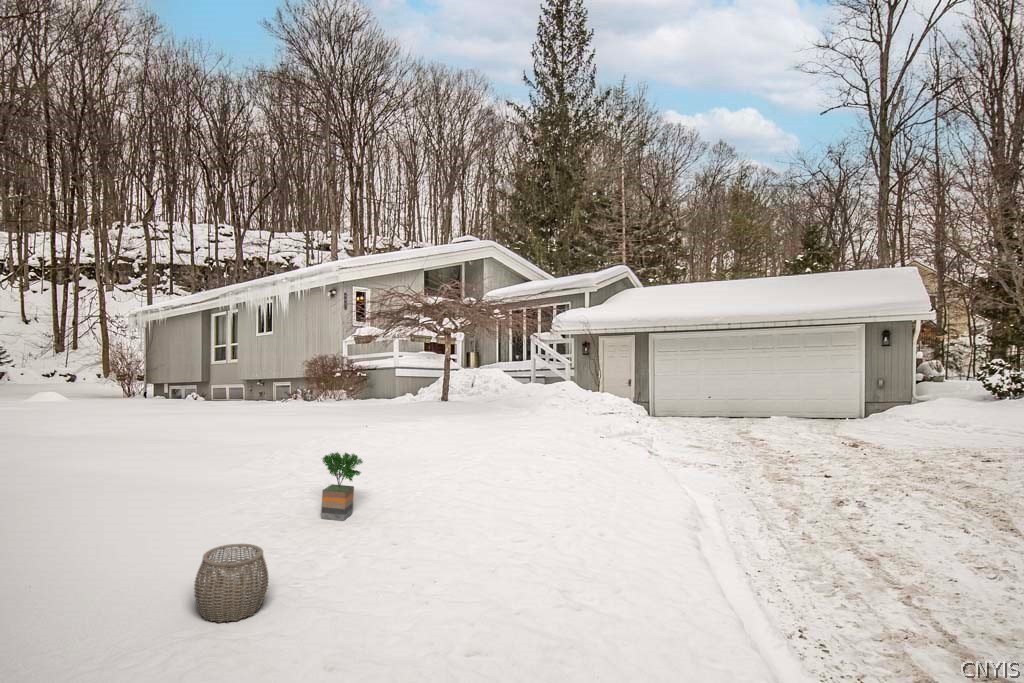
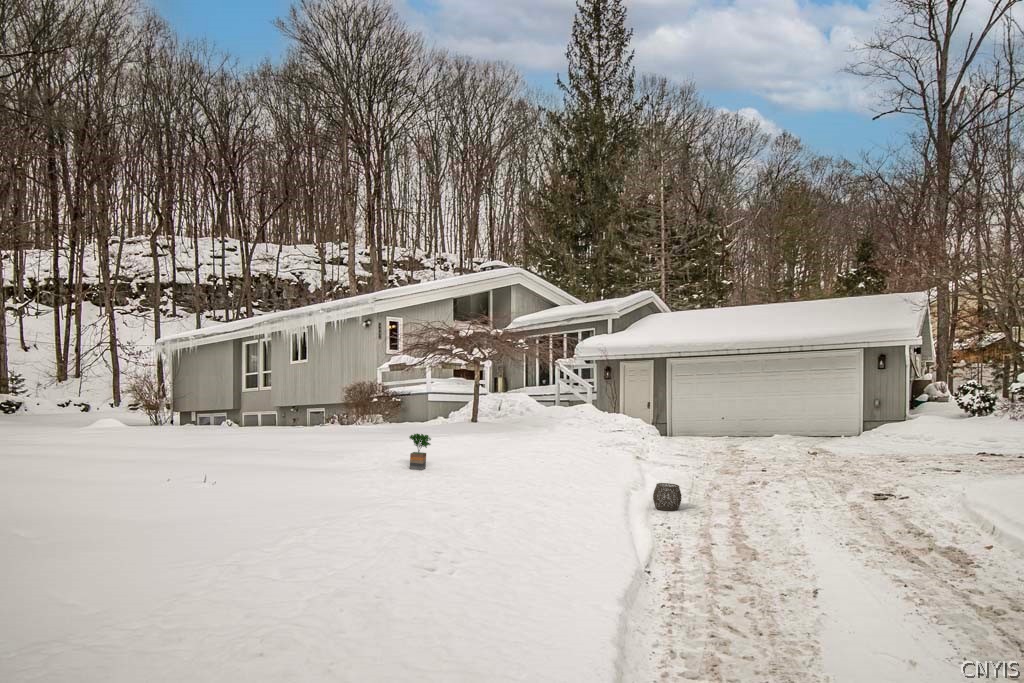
woven basket: present [194,544,269,622] -> present [653,483,682,511]

